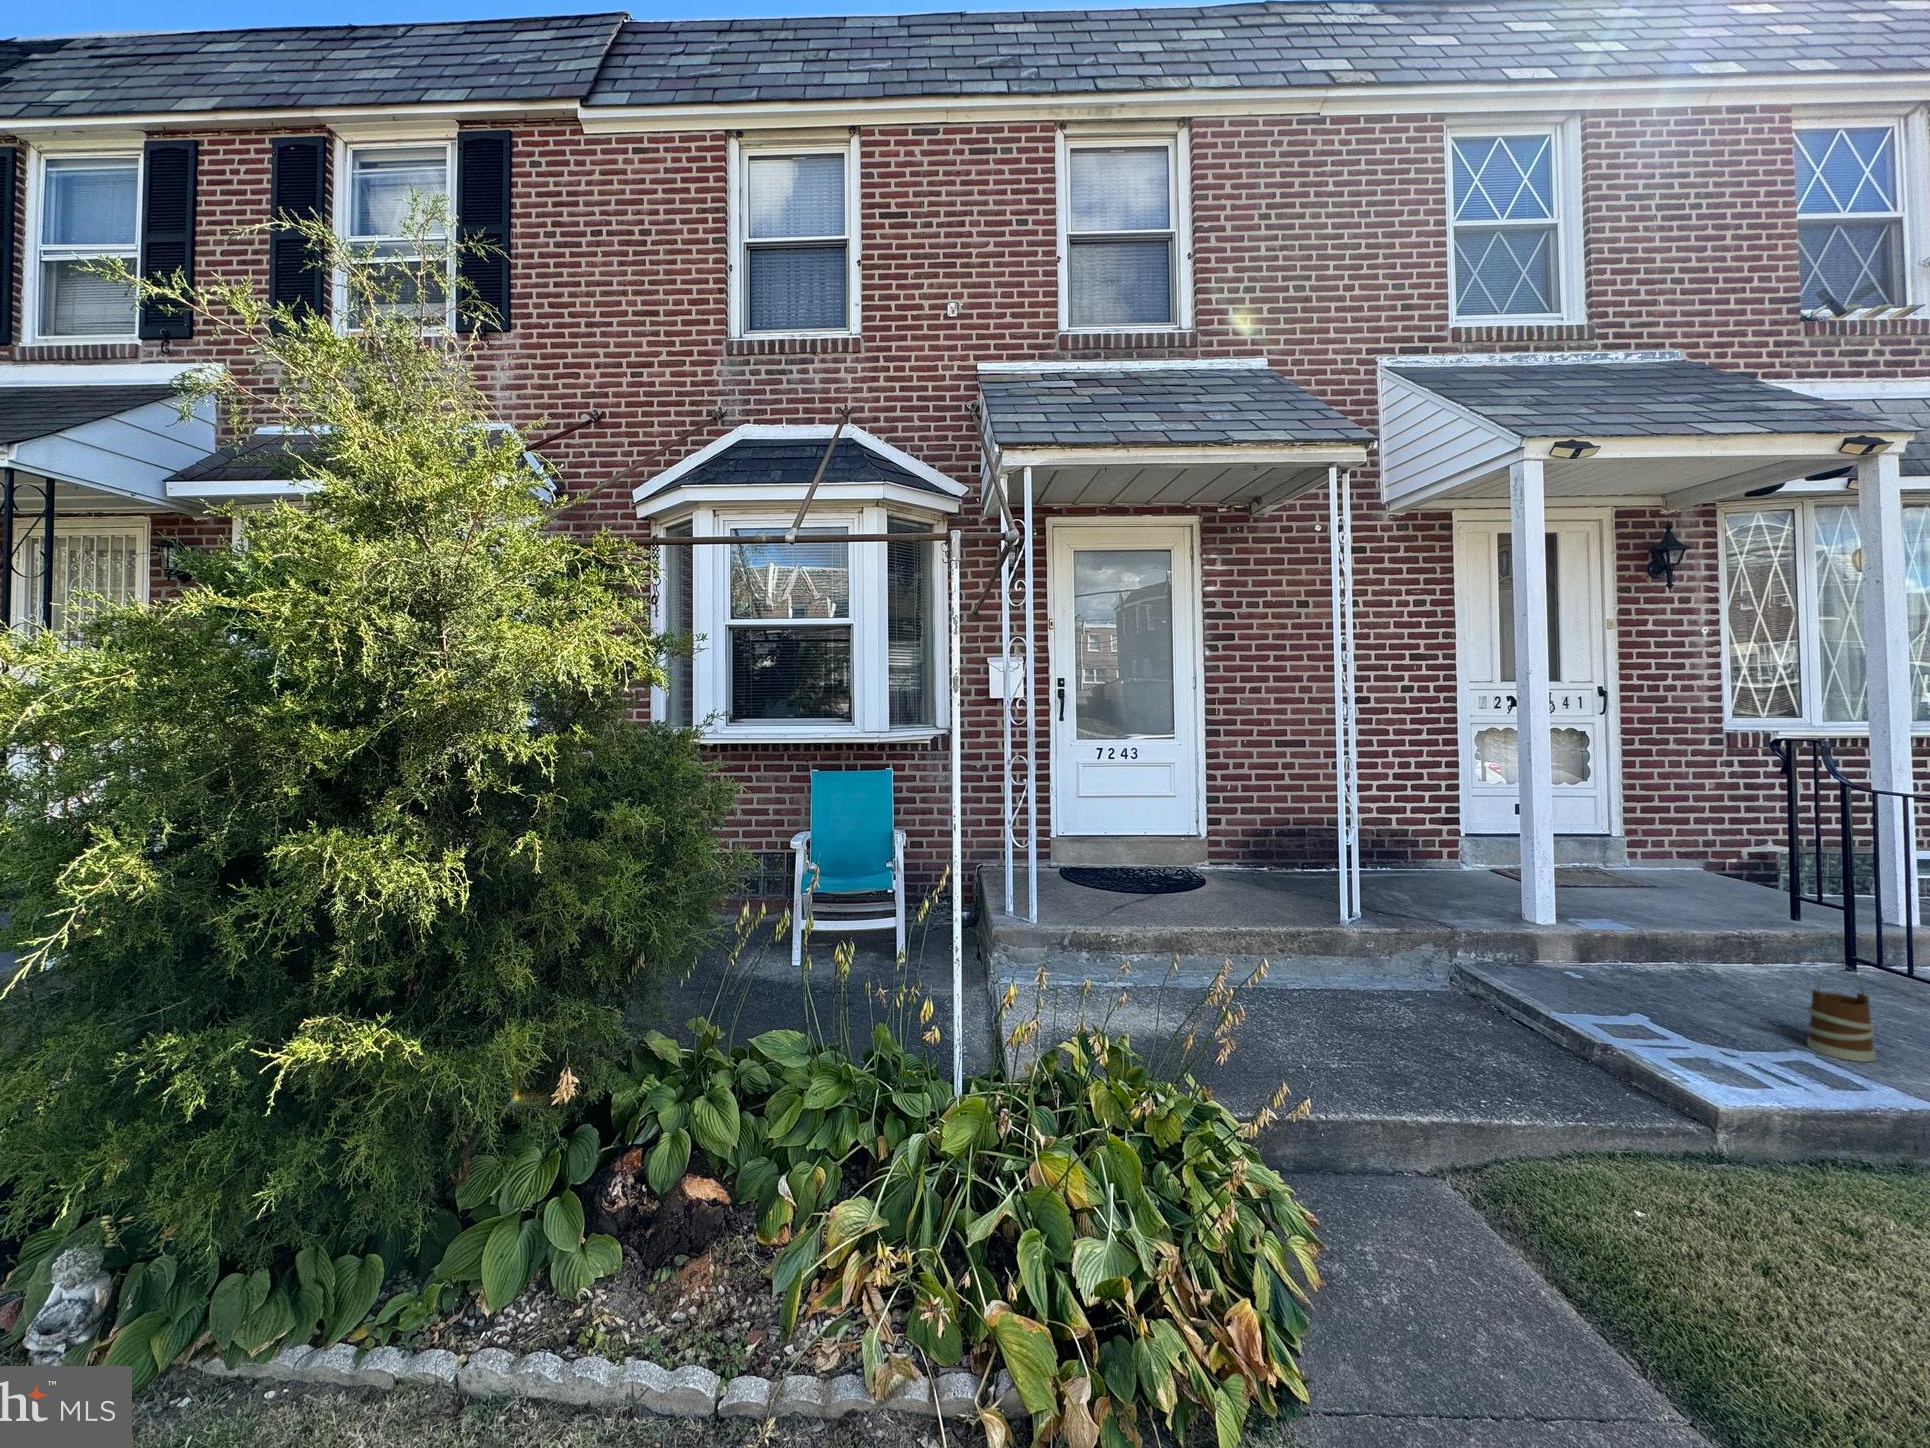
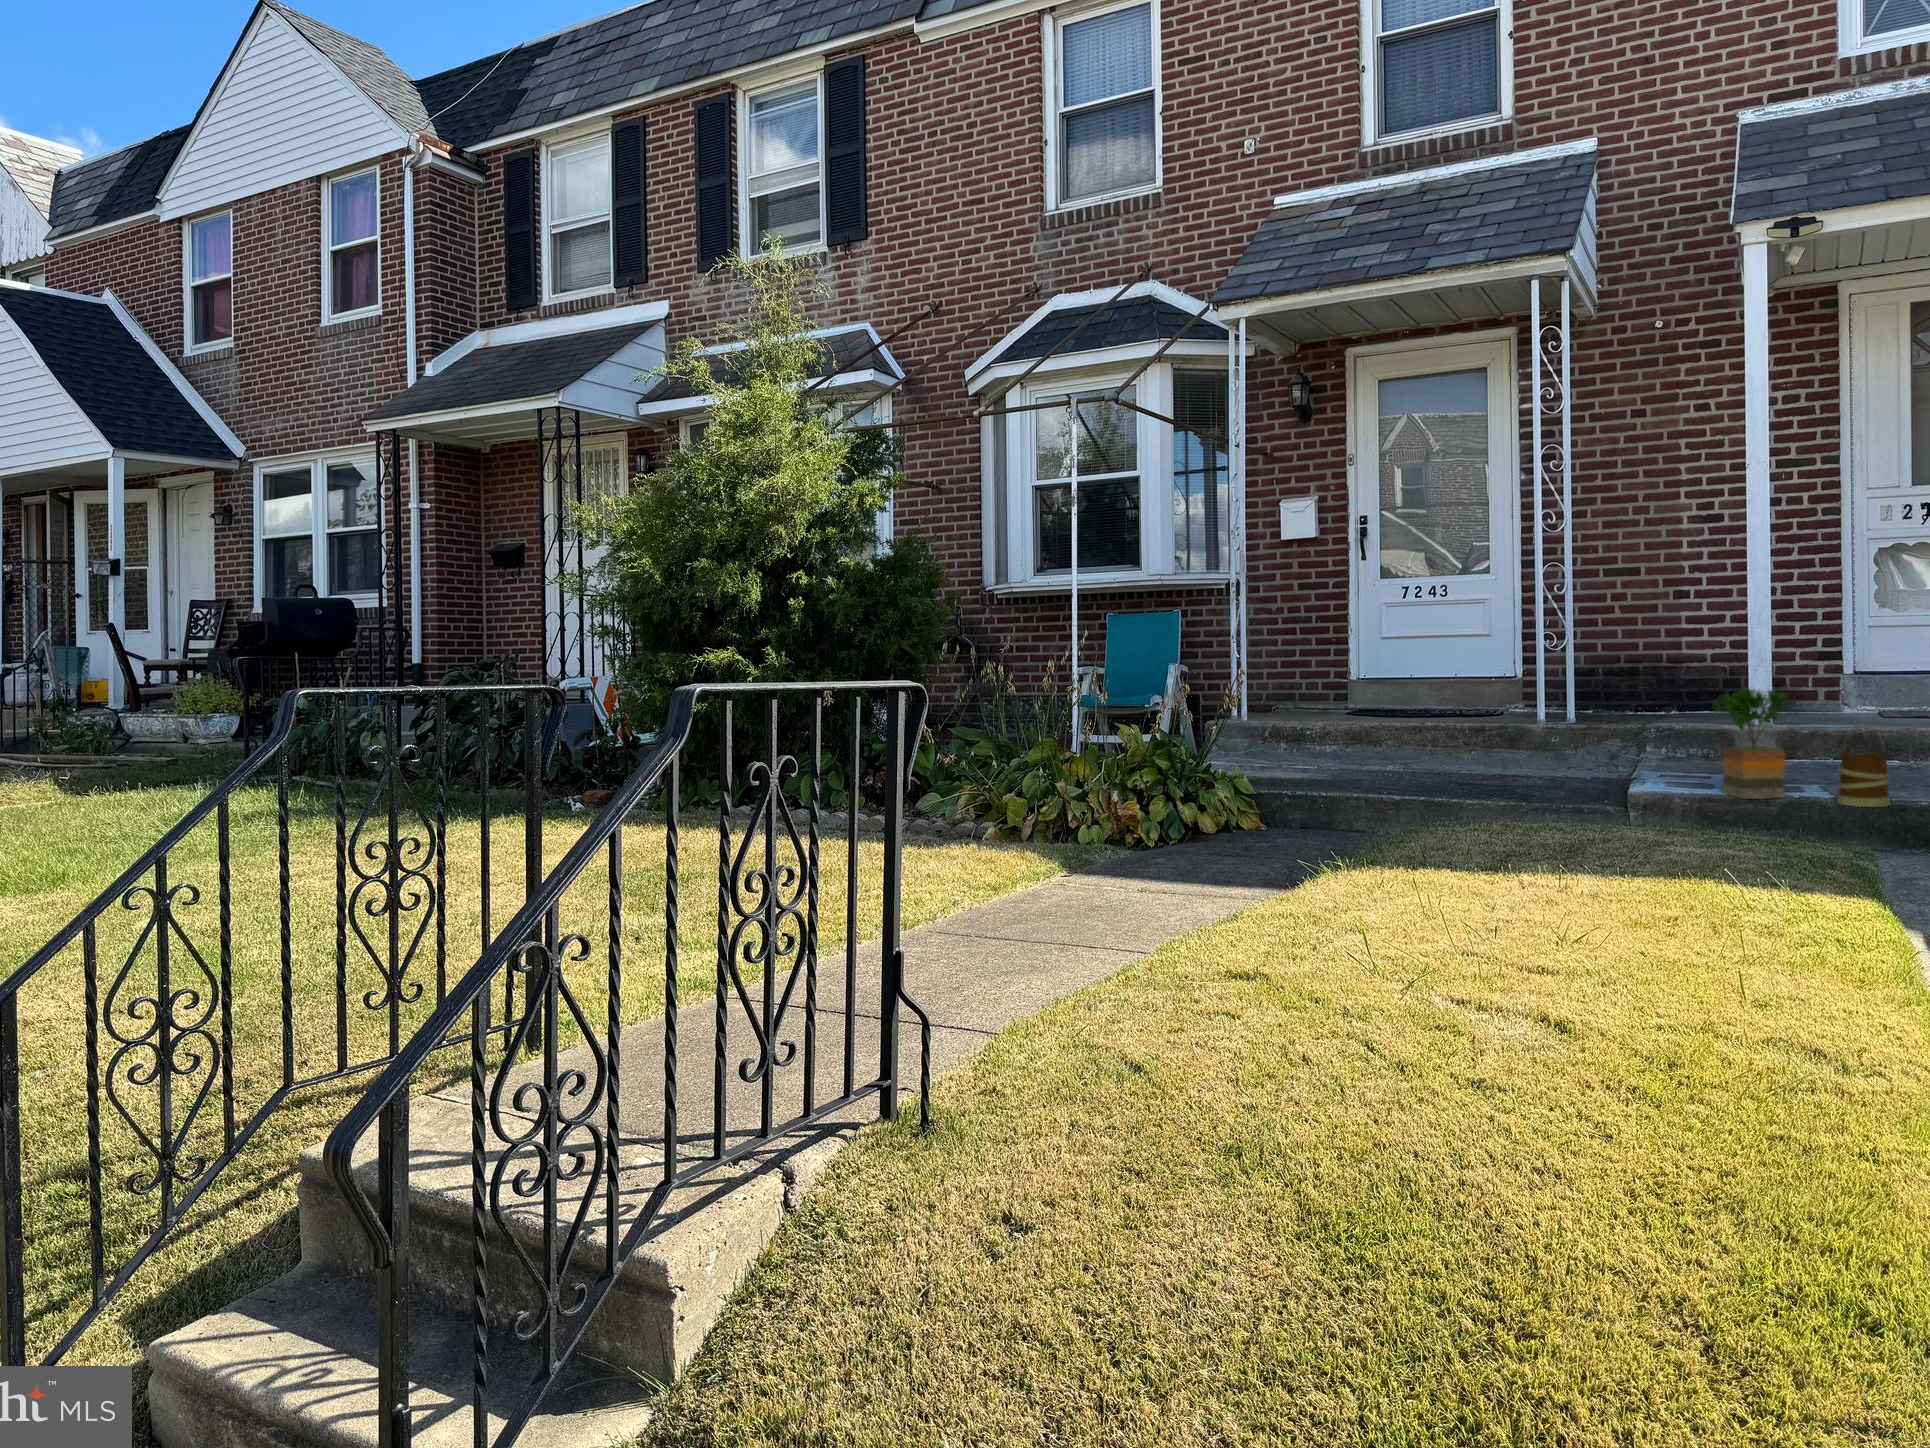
potted tree: none [1669,916,1775,1052] -> present [1714,688,1799,799]

